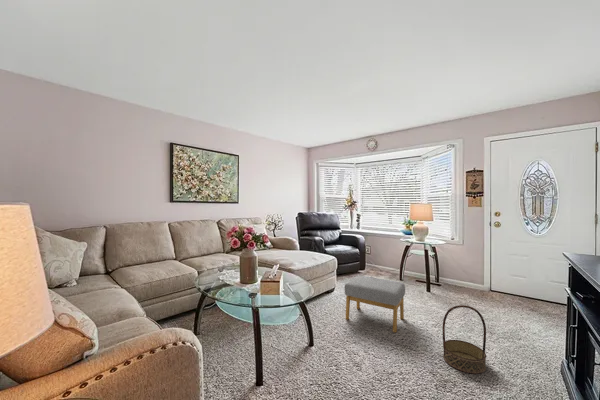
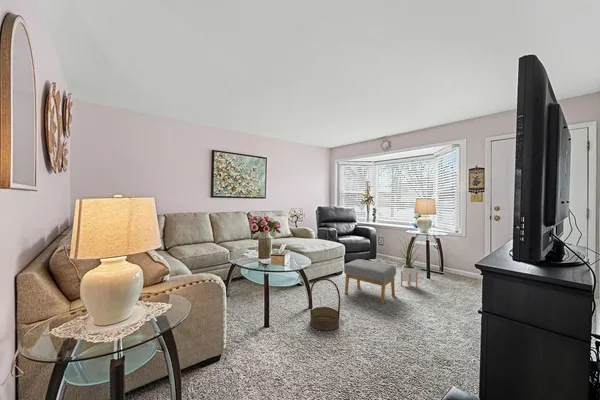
house plant: none [398,245,432,308] -> present [400,241,419,289]
basket: present [442,305,486,374] -> present [310,278,340,331]

